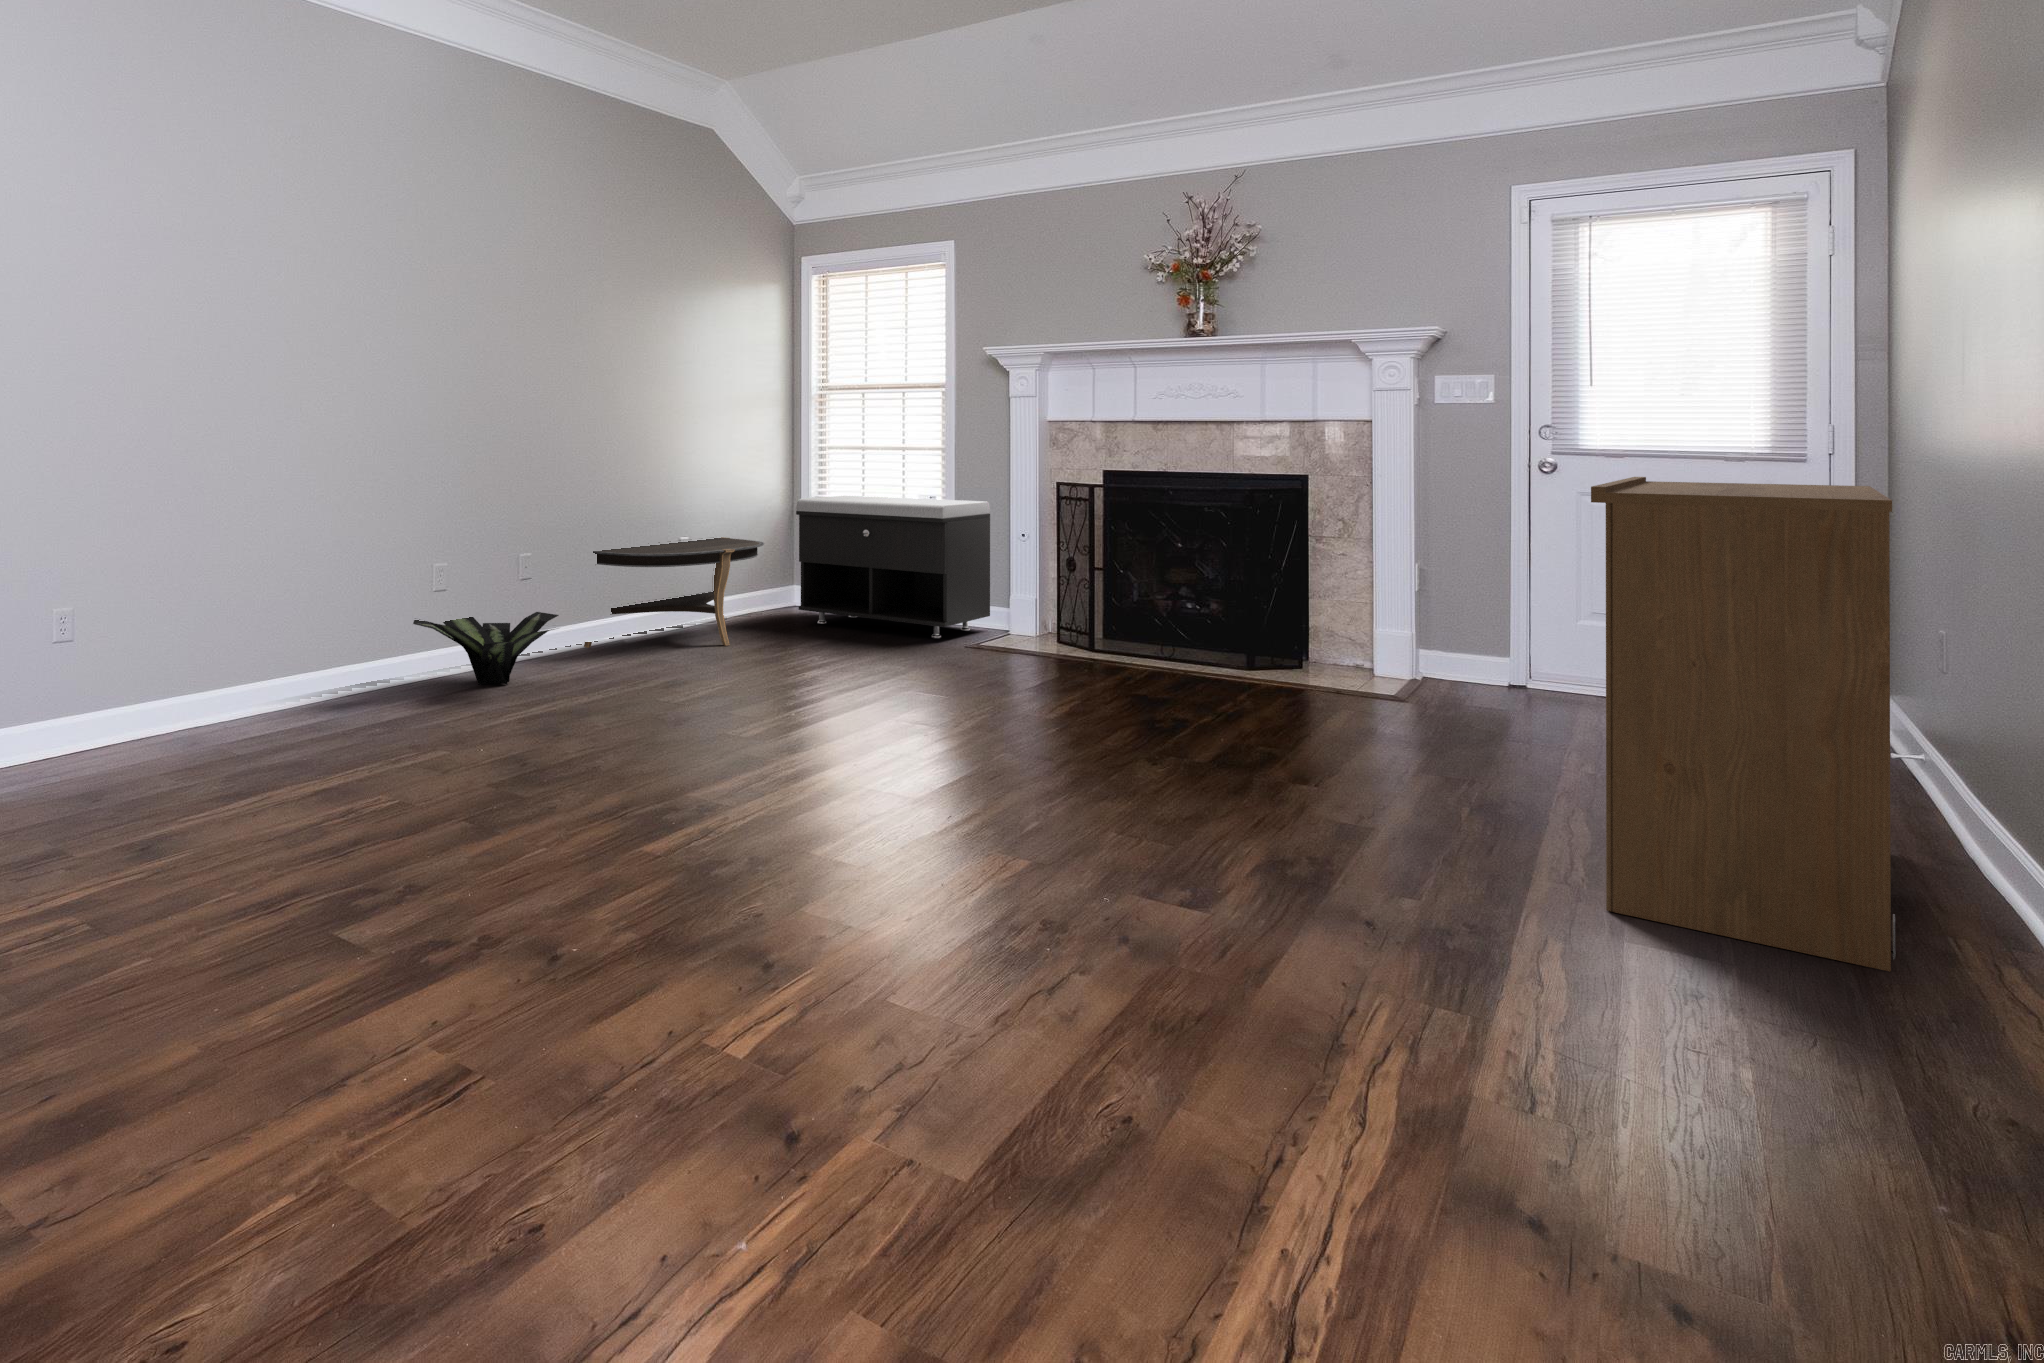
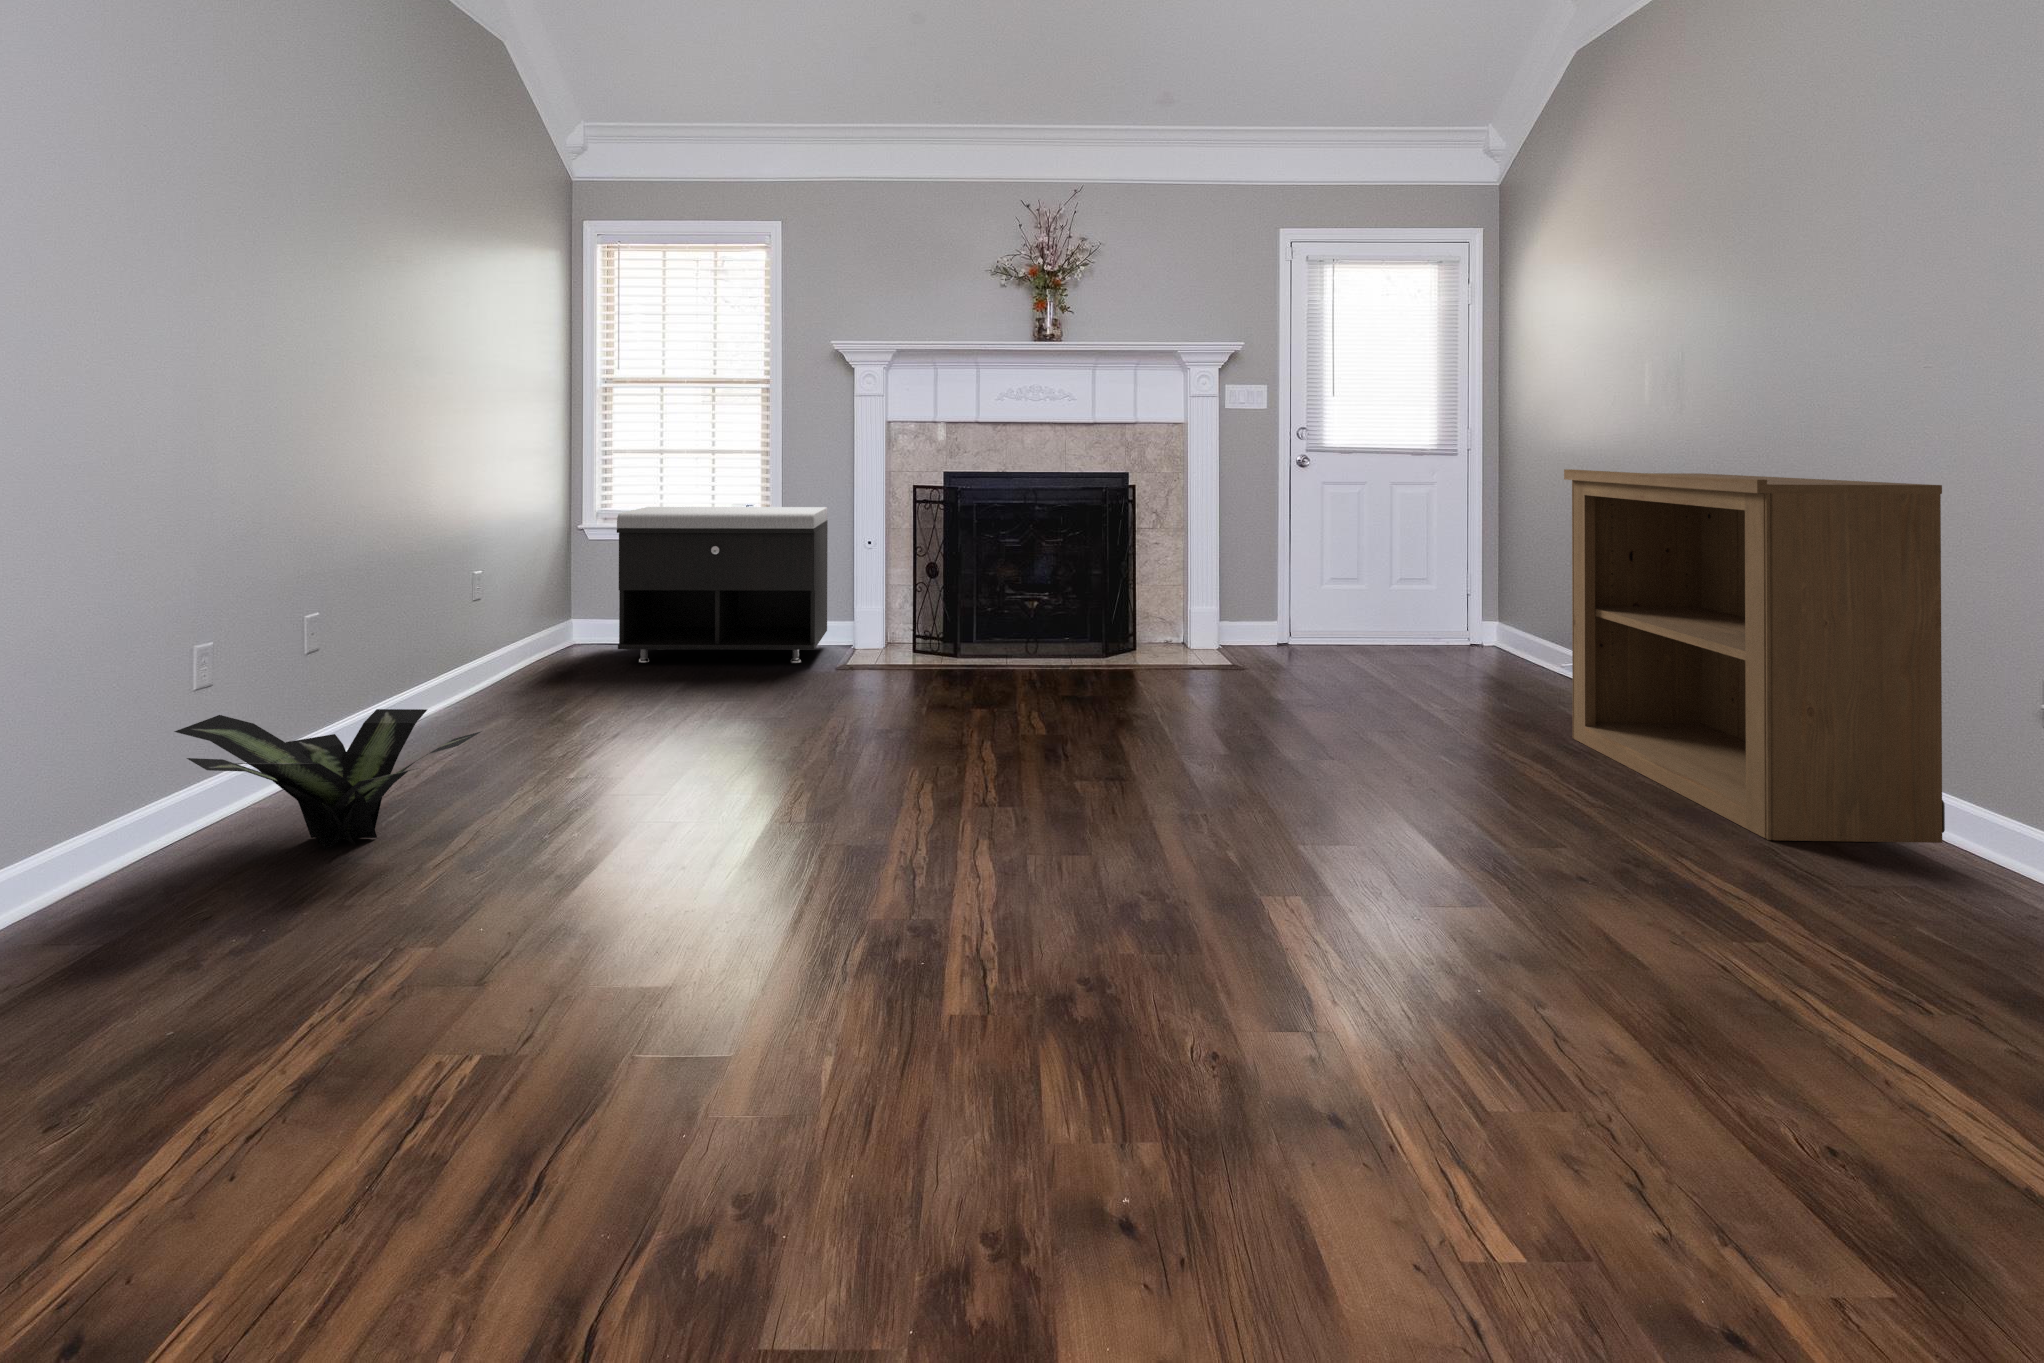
coffee table: present [584,537,764,648] -> none [378,567,607,747]

